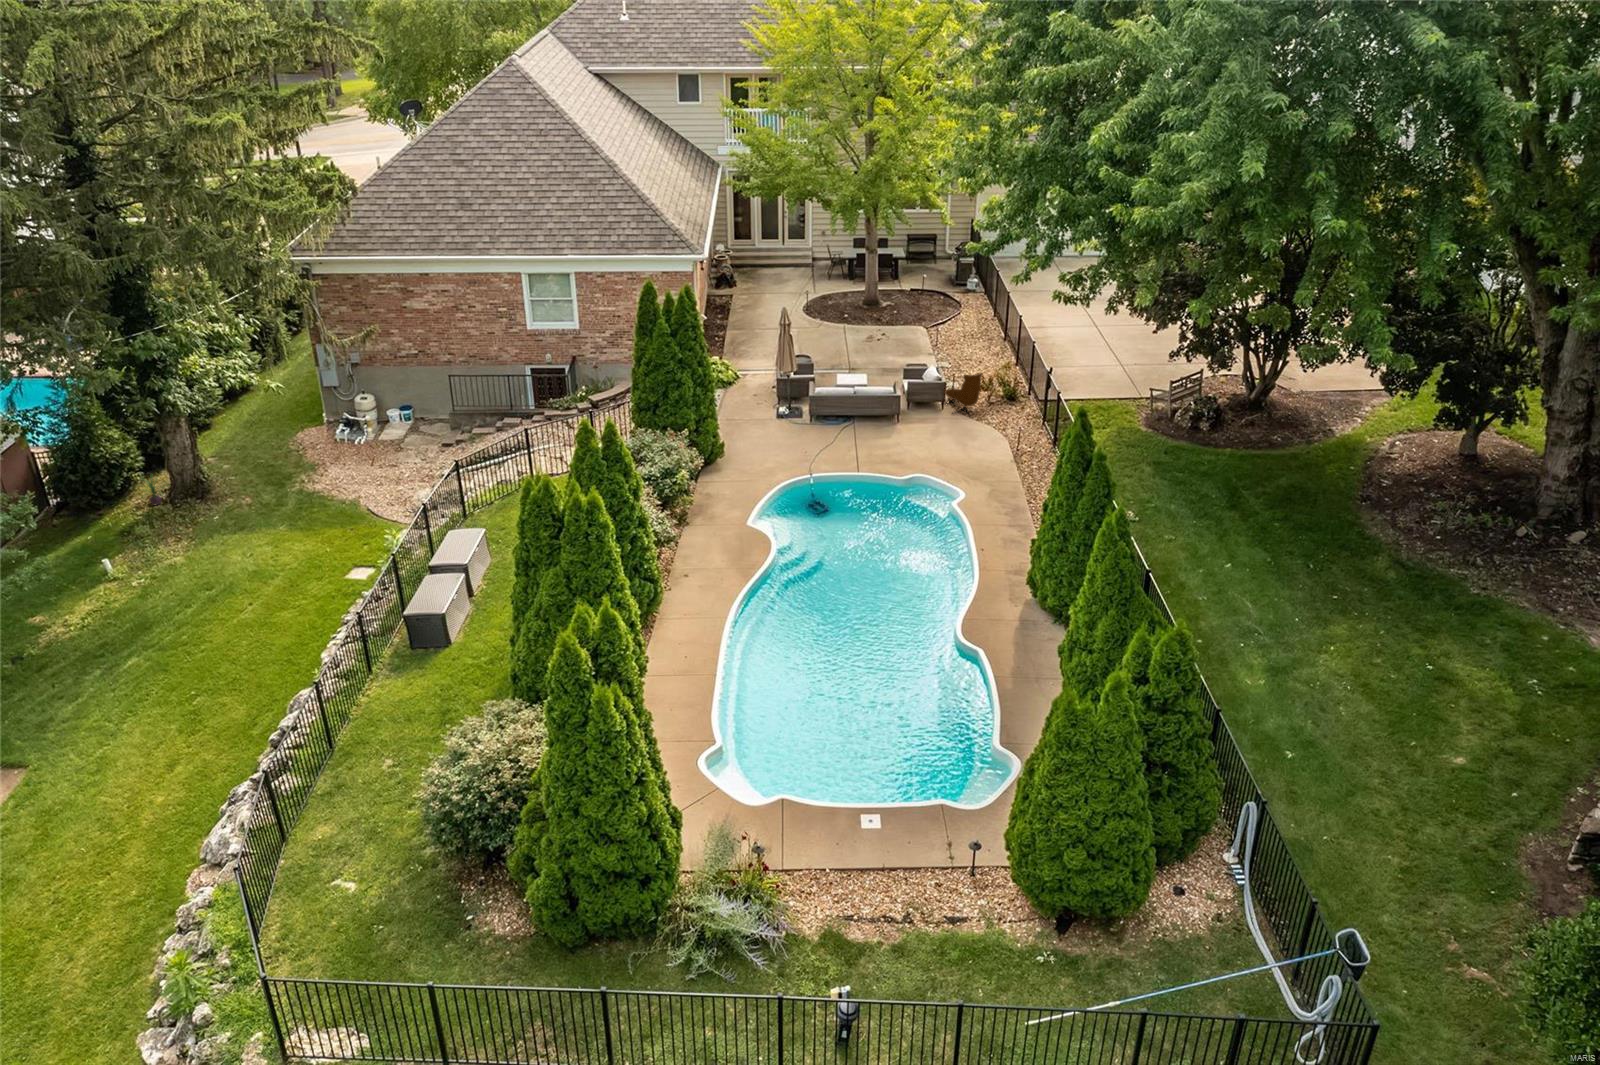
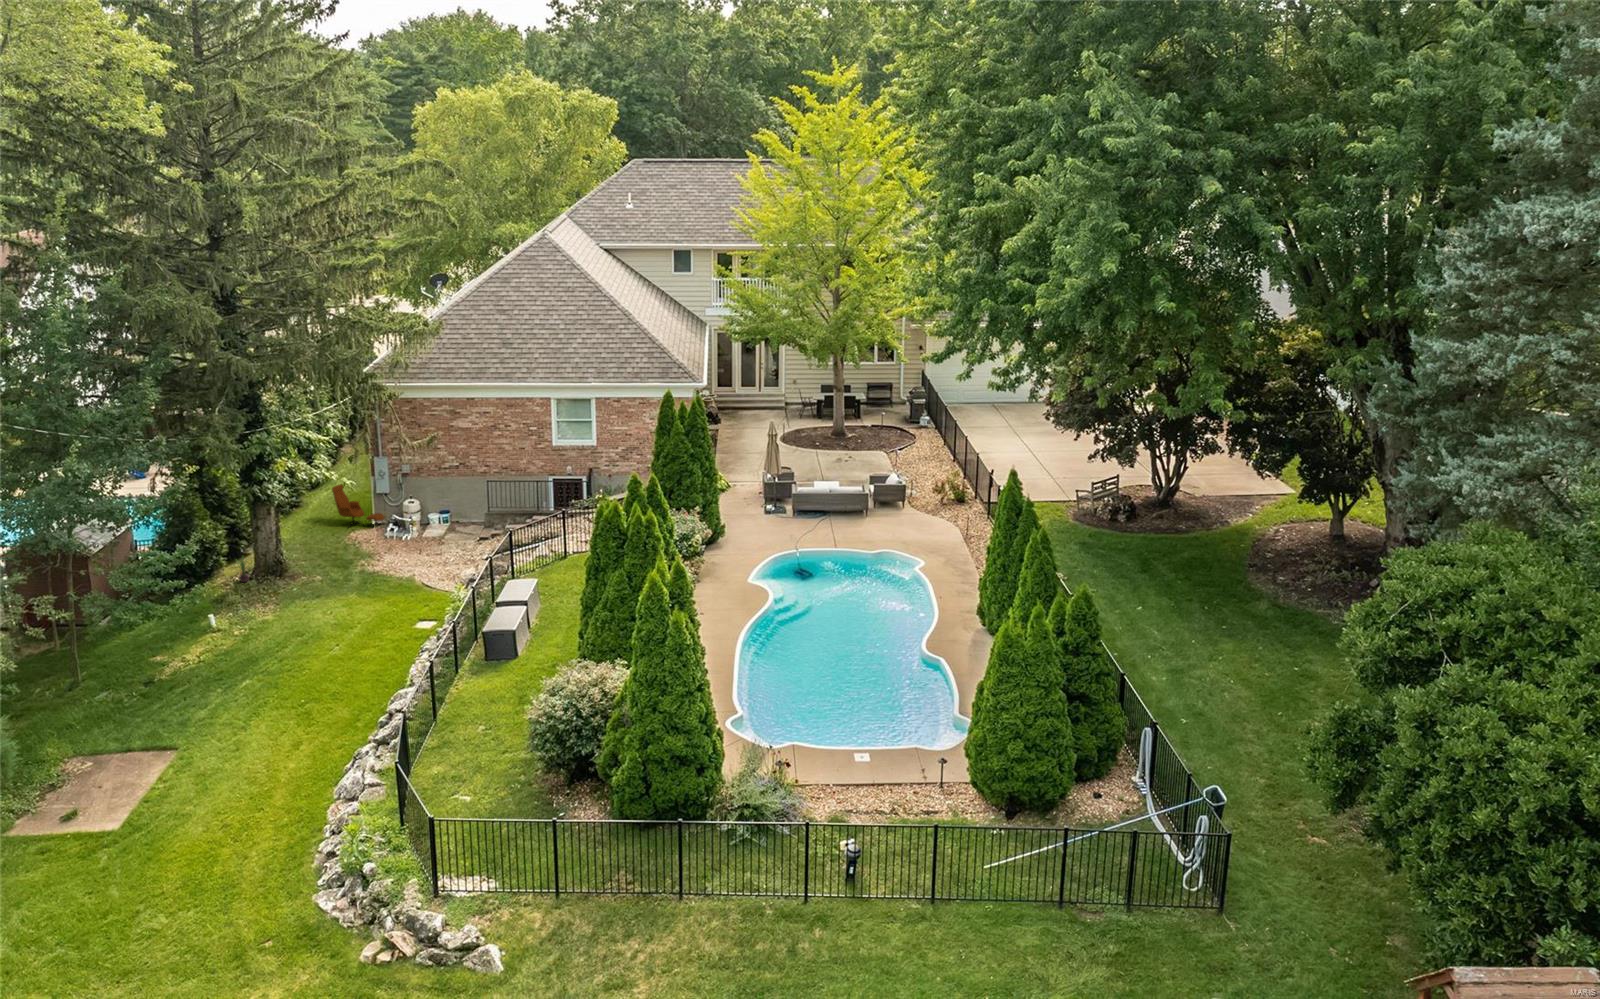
lounge chair: present [945,373,982,412] -> present [332,484,384,526]

